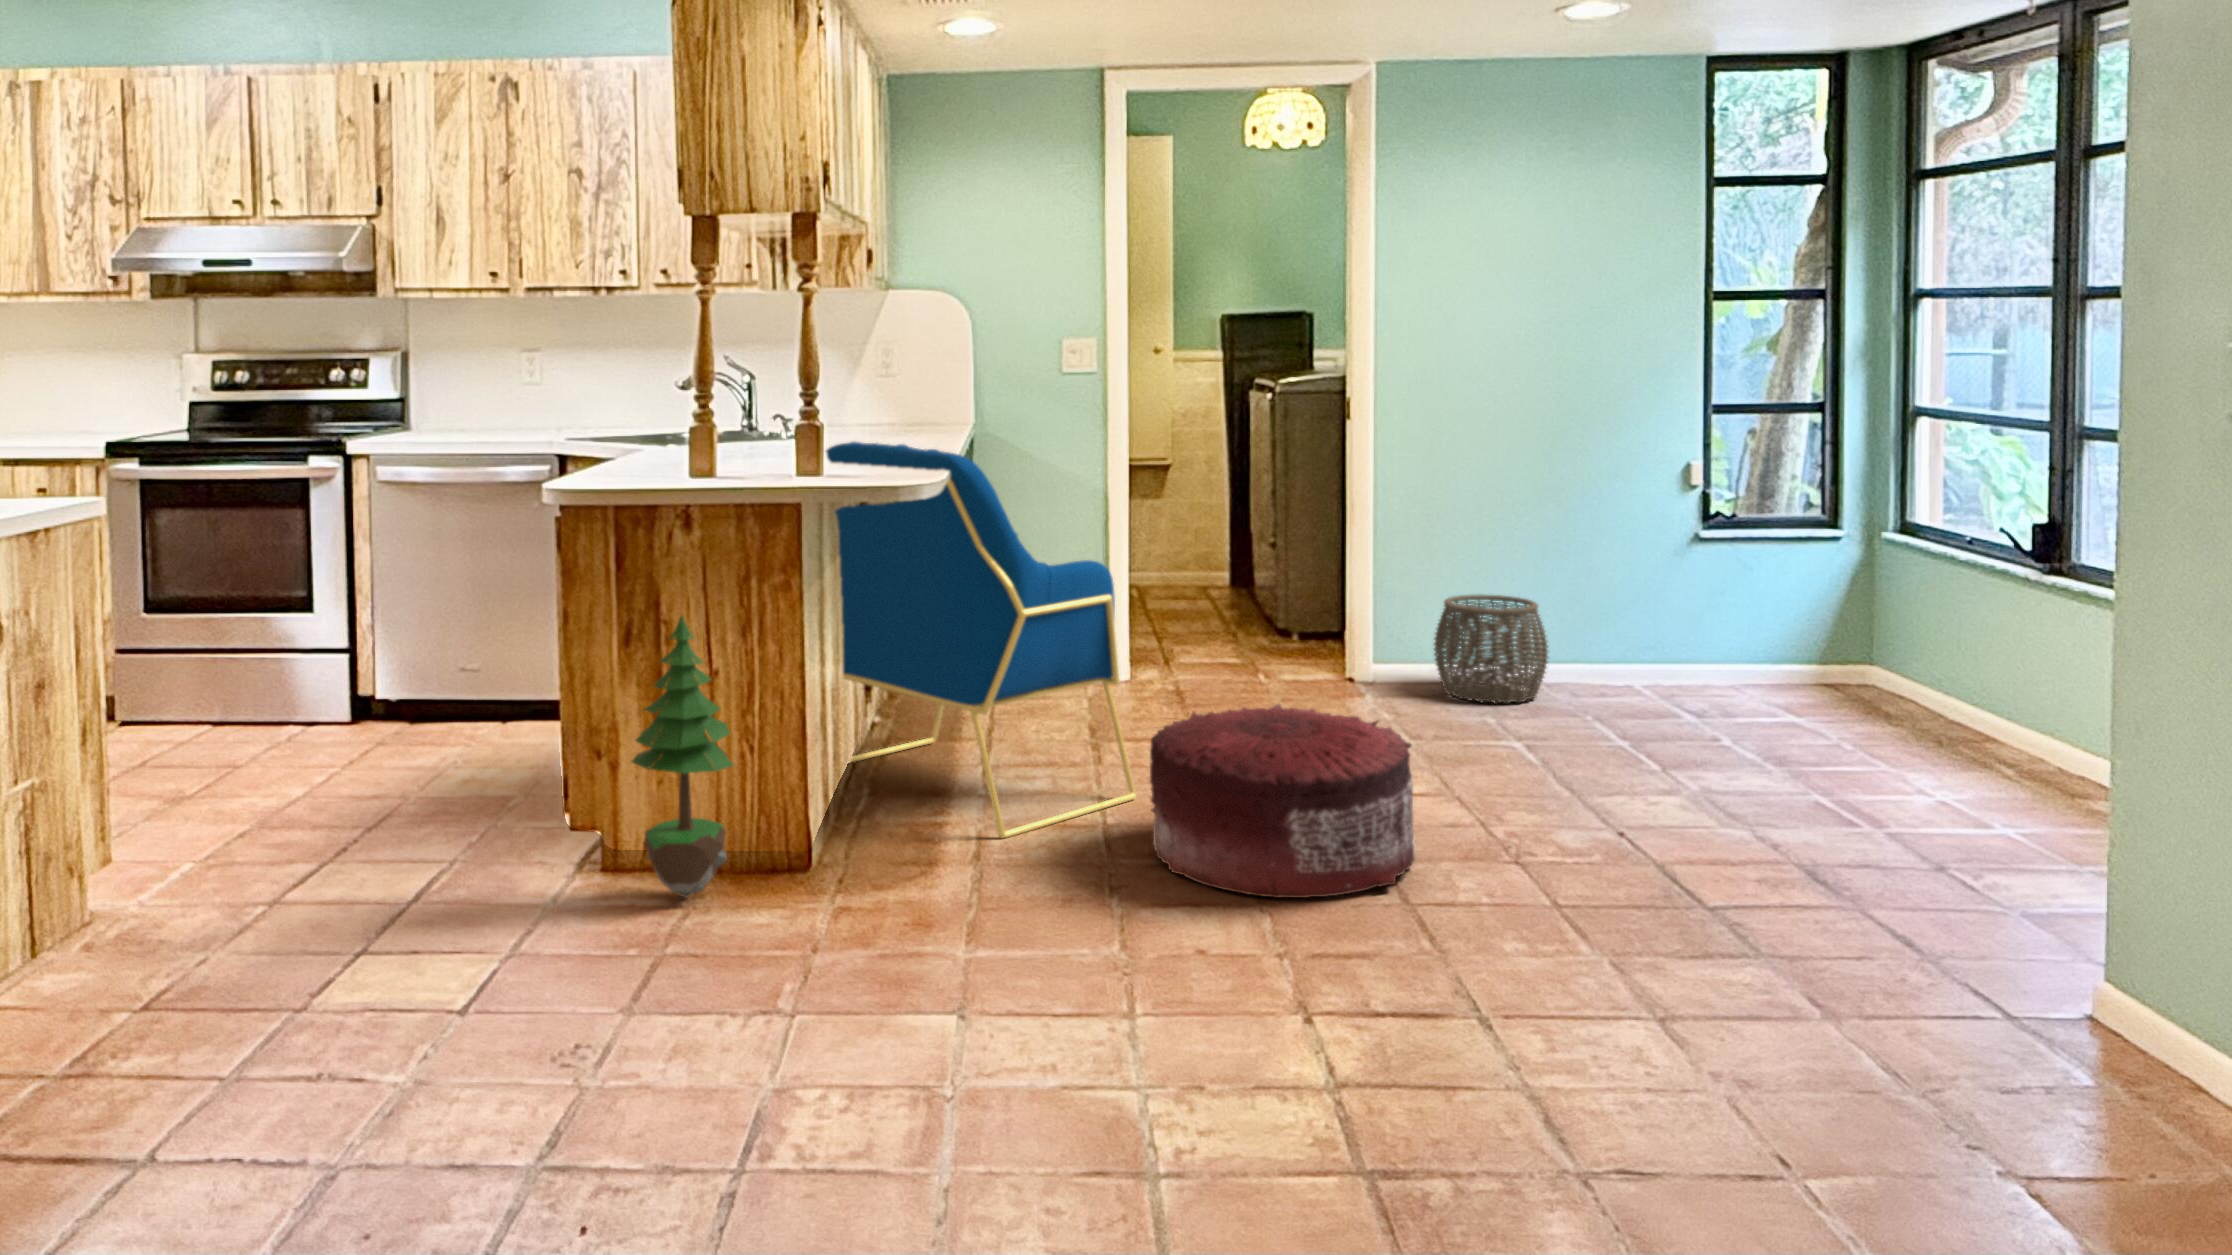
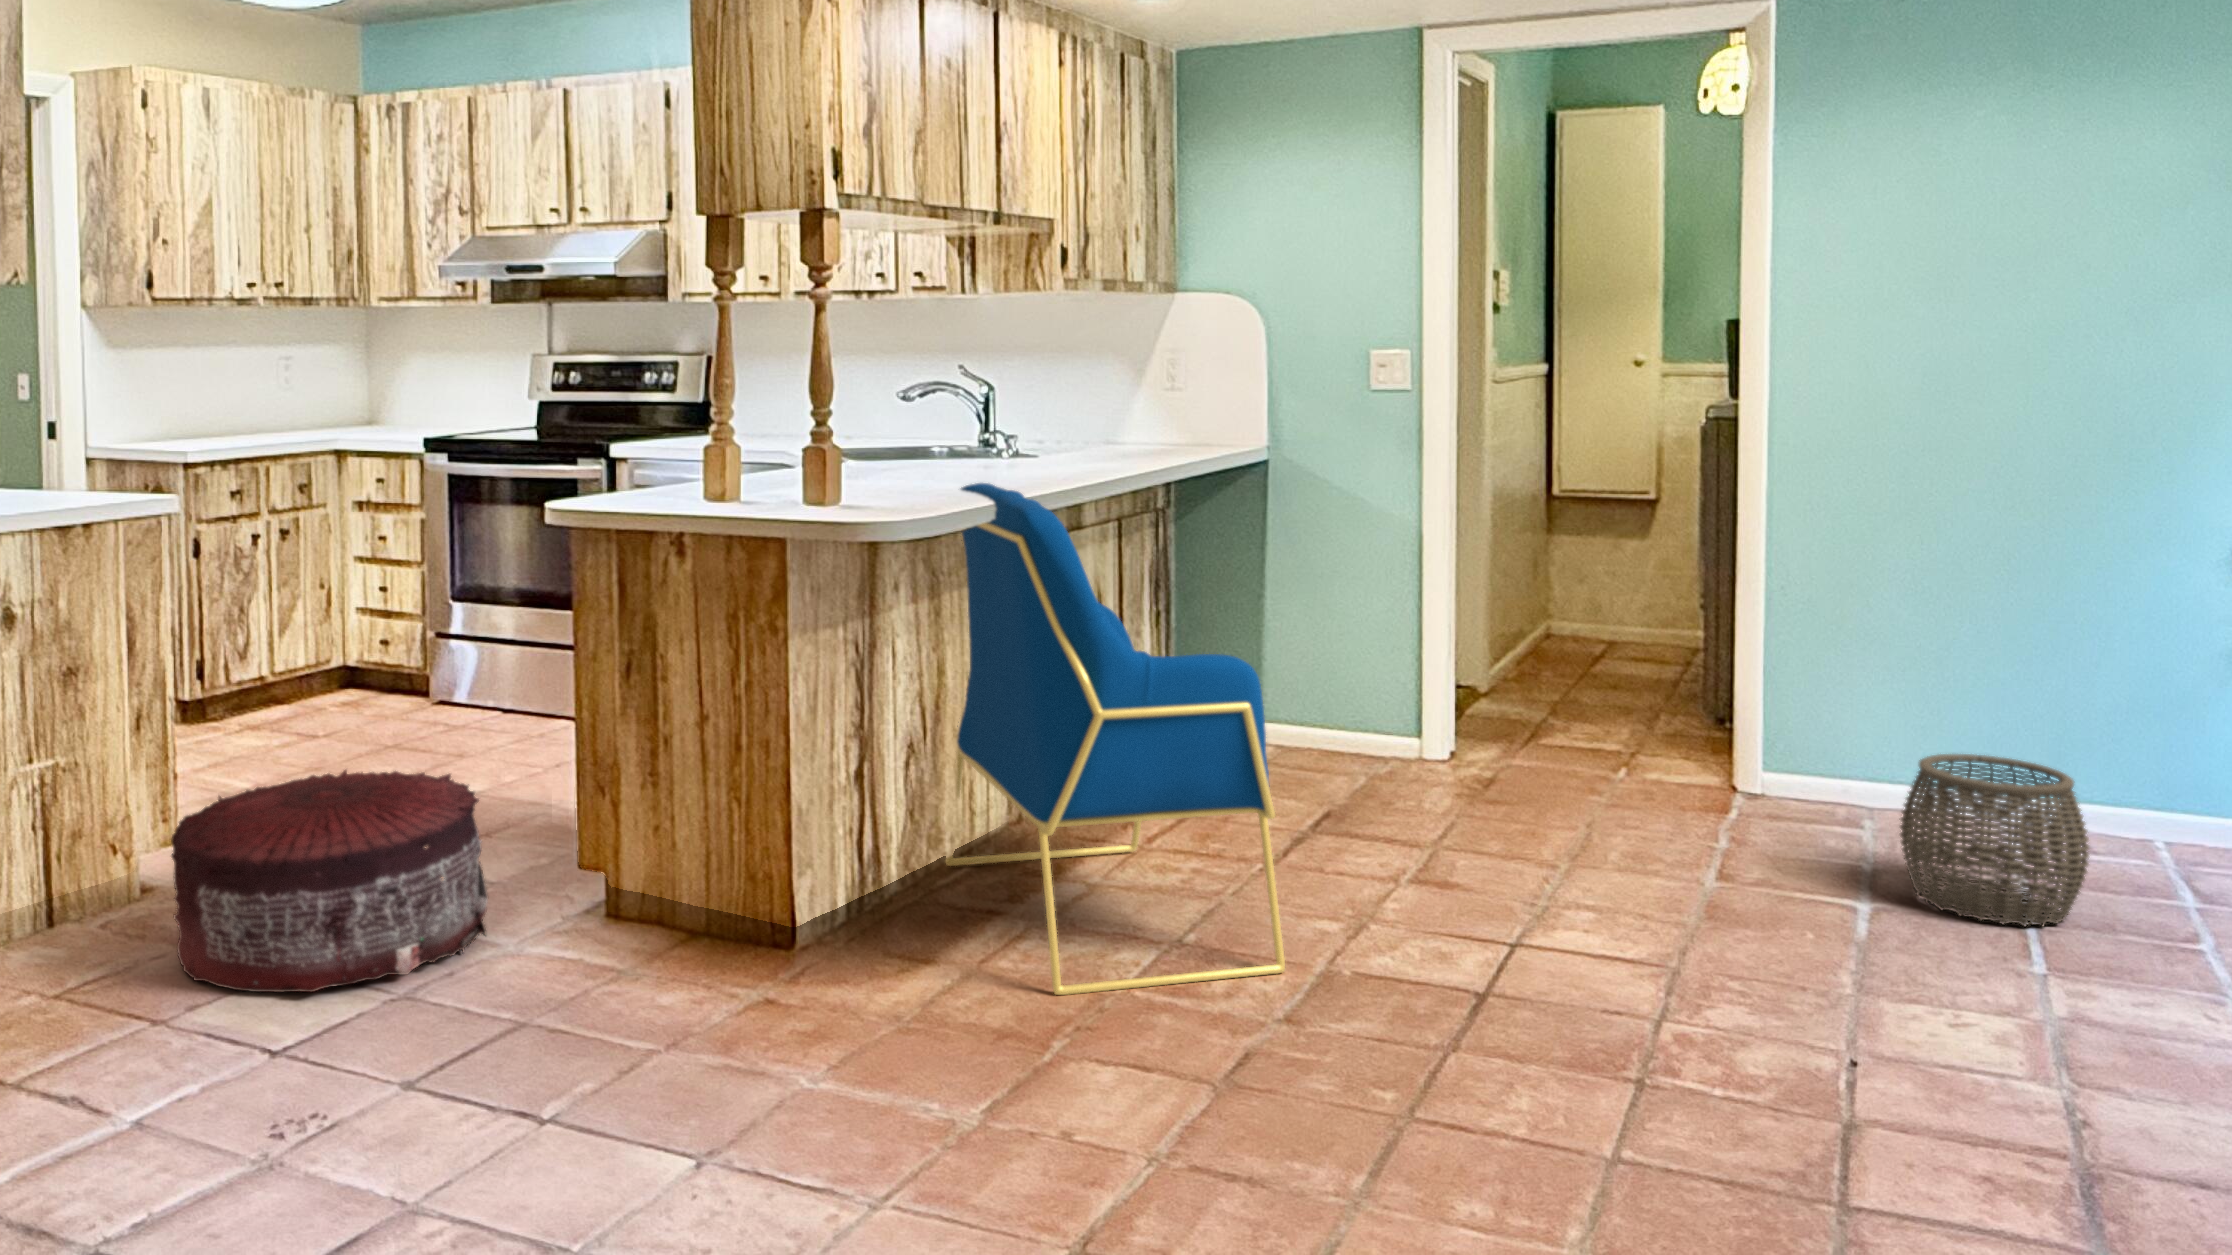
potted tree: present [632,616,733,898] -> none [574,671,694,998]
pouf: present [1150,704,1416,898] -> present [171,770,488,992]

